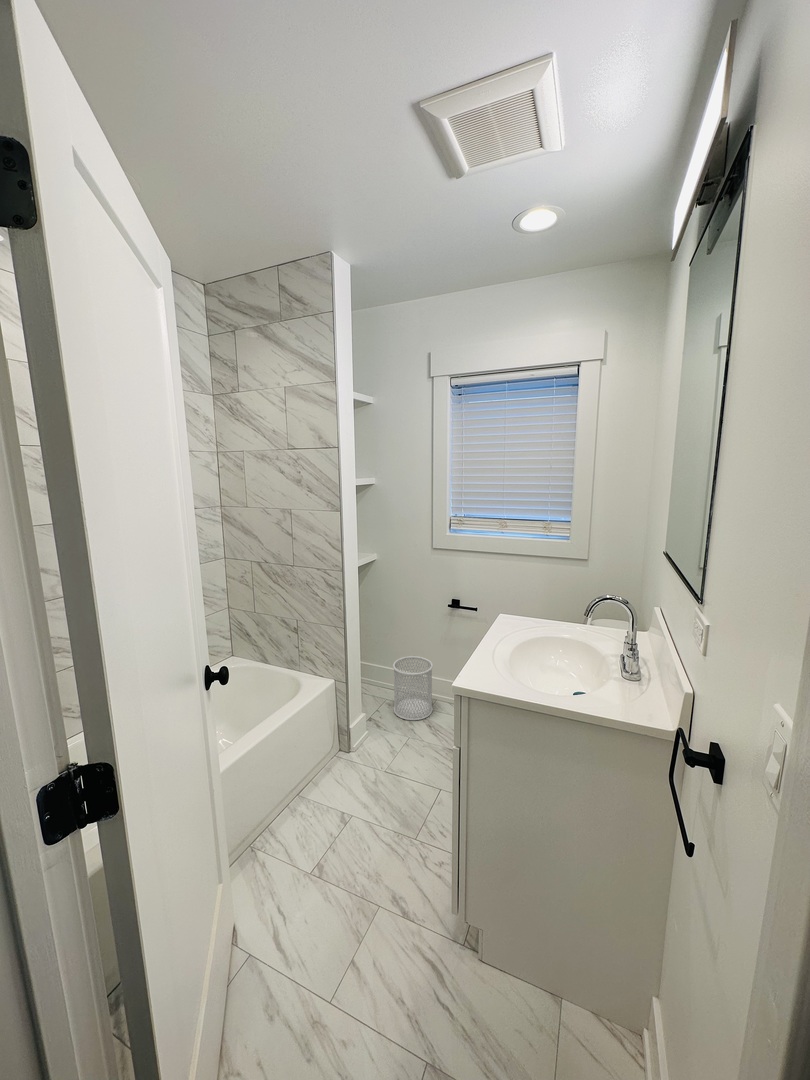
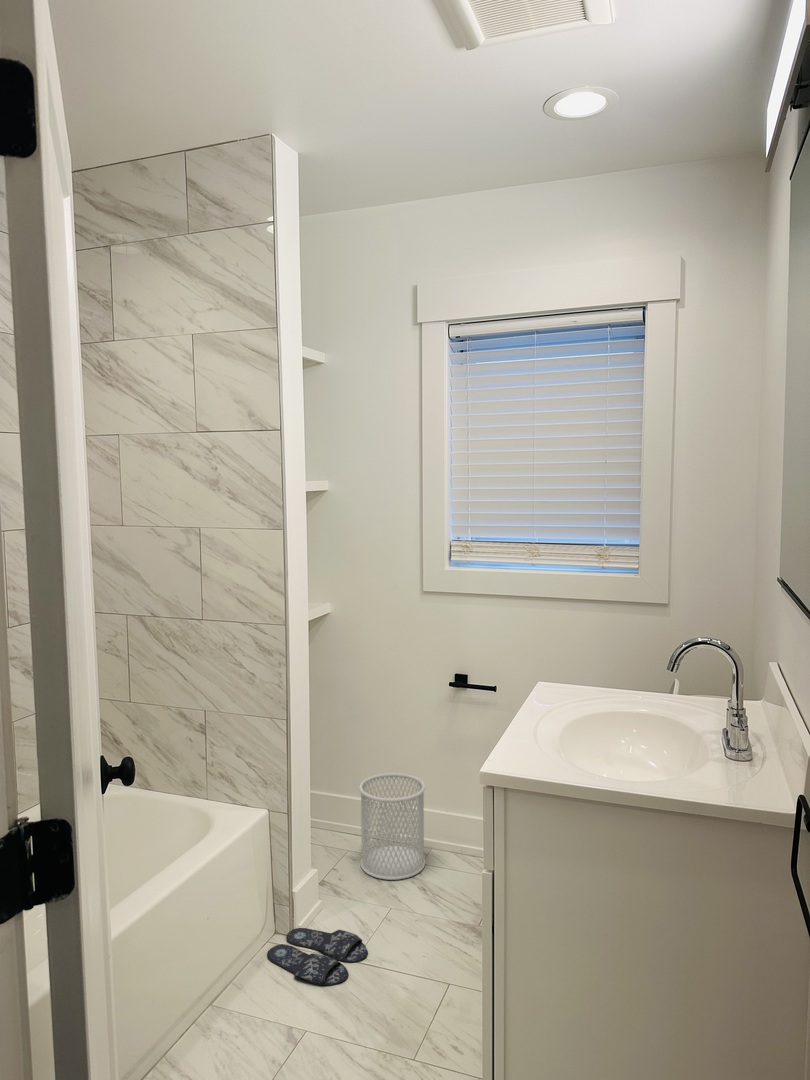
slippers: none [333,749,393,787] -> present [267,928,368,985]

